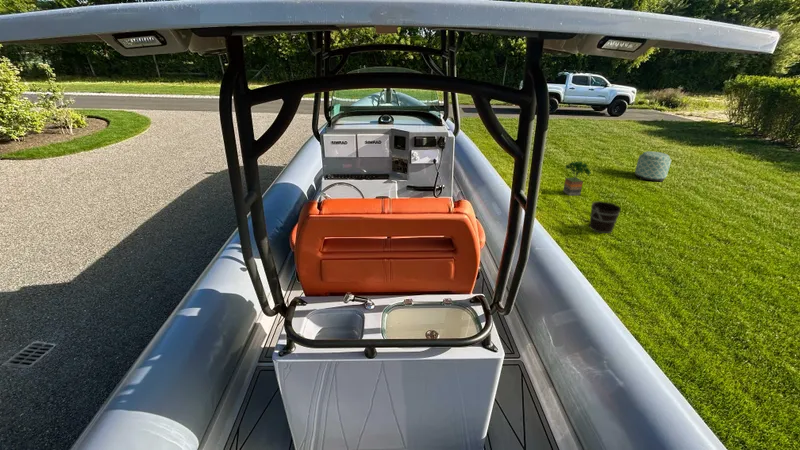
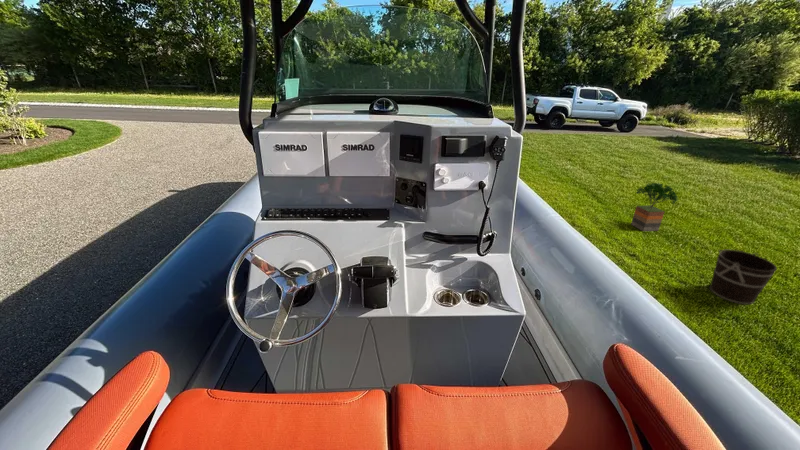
ottoman: present [635,151,671,182] -> none [709,170,765,210]

